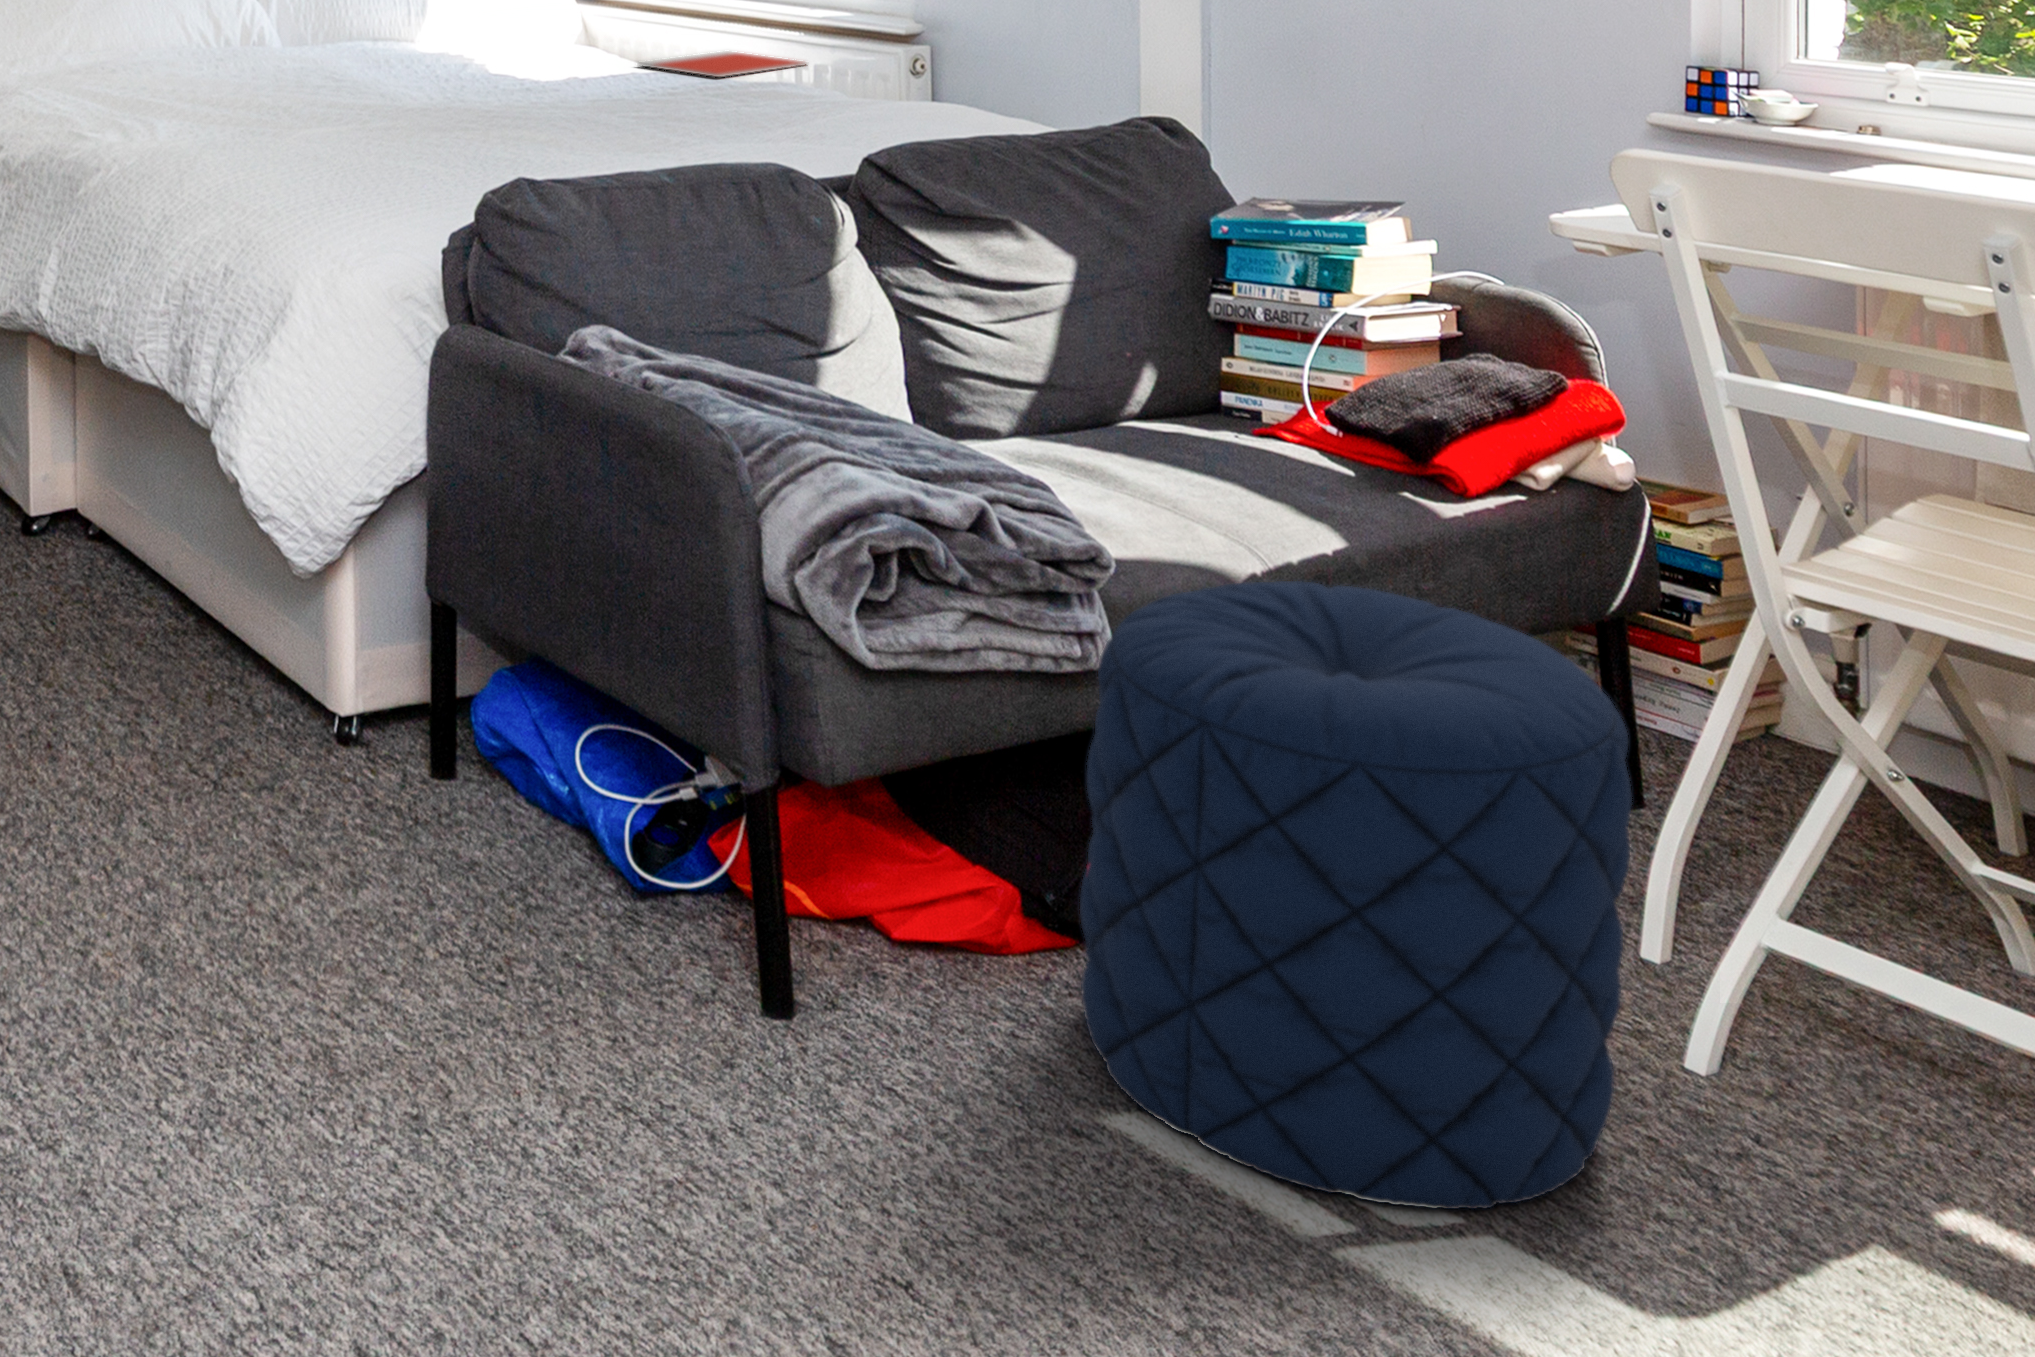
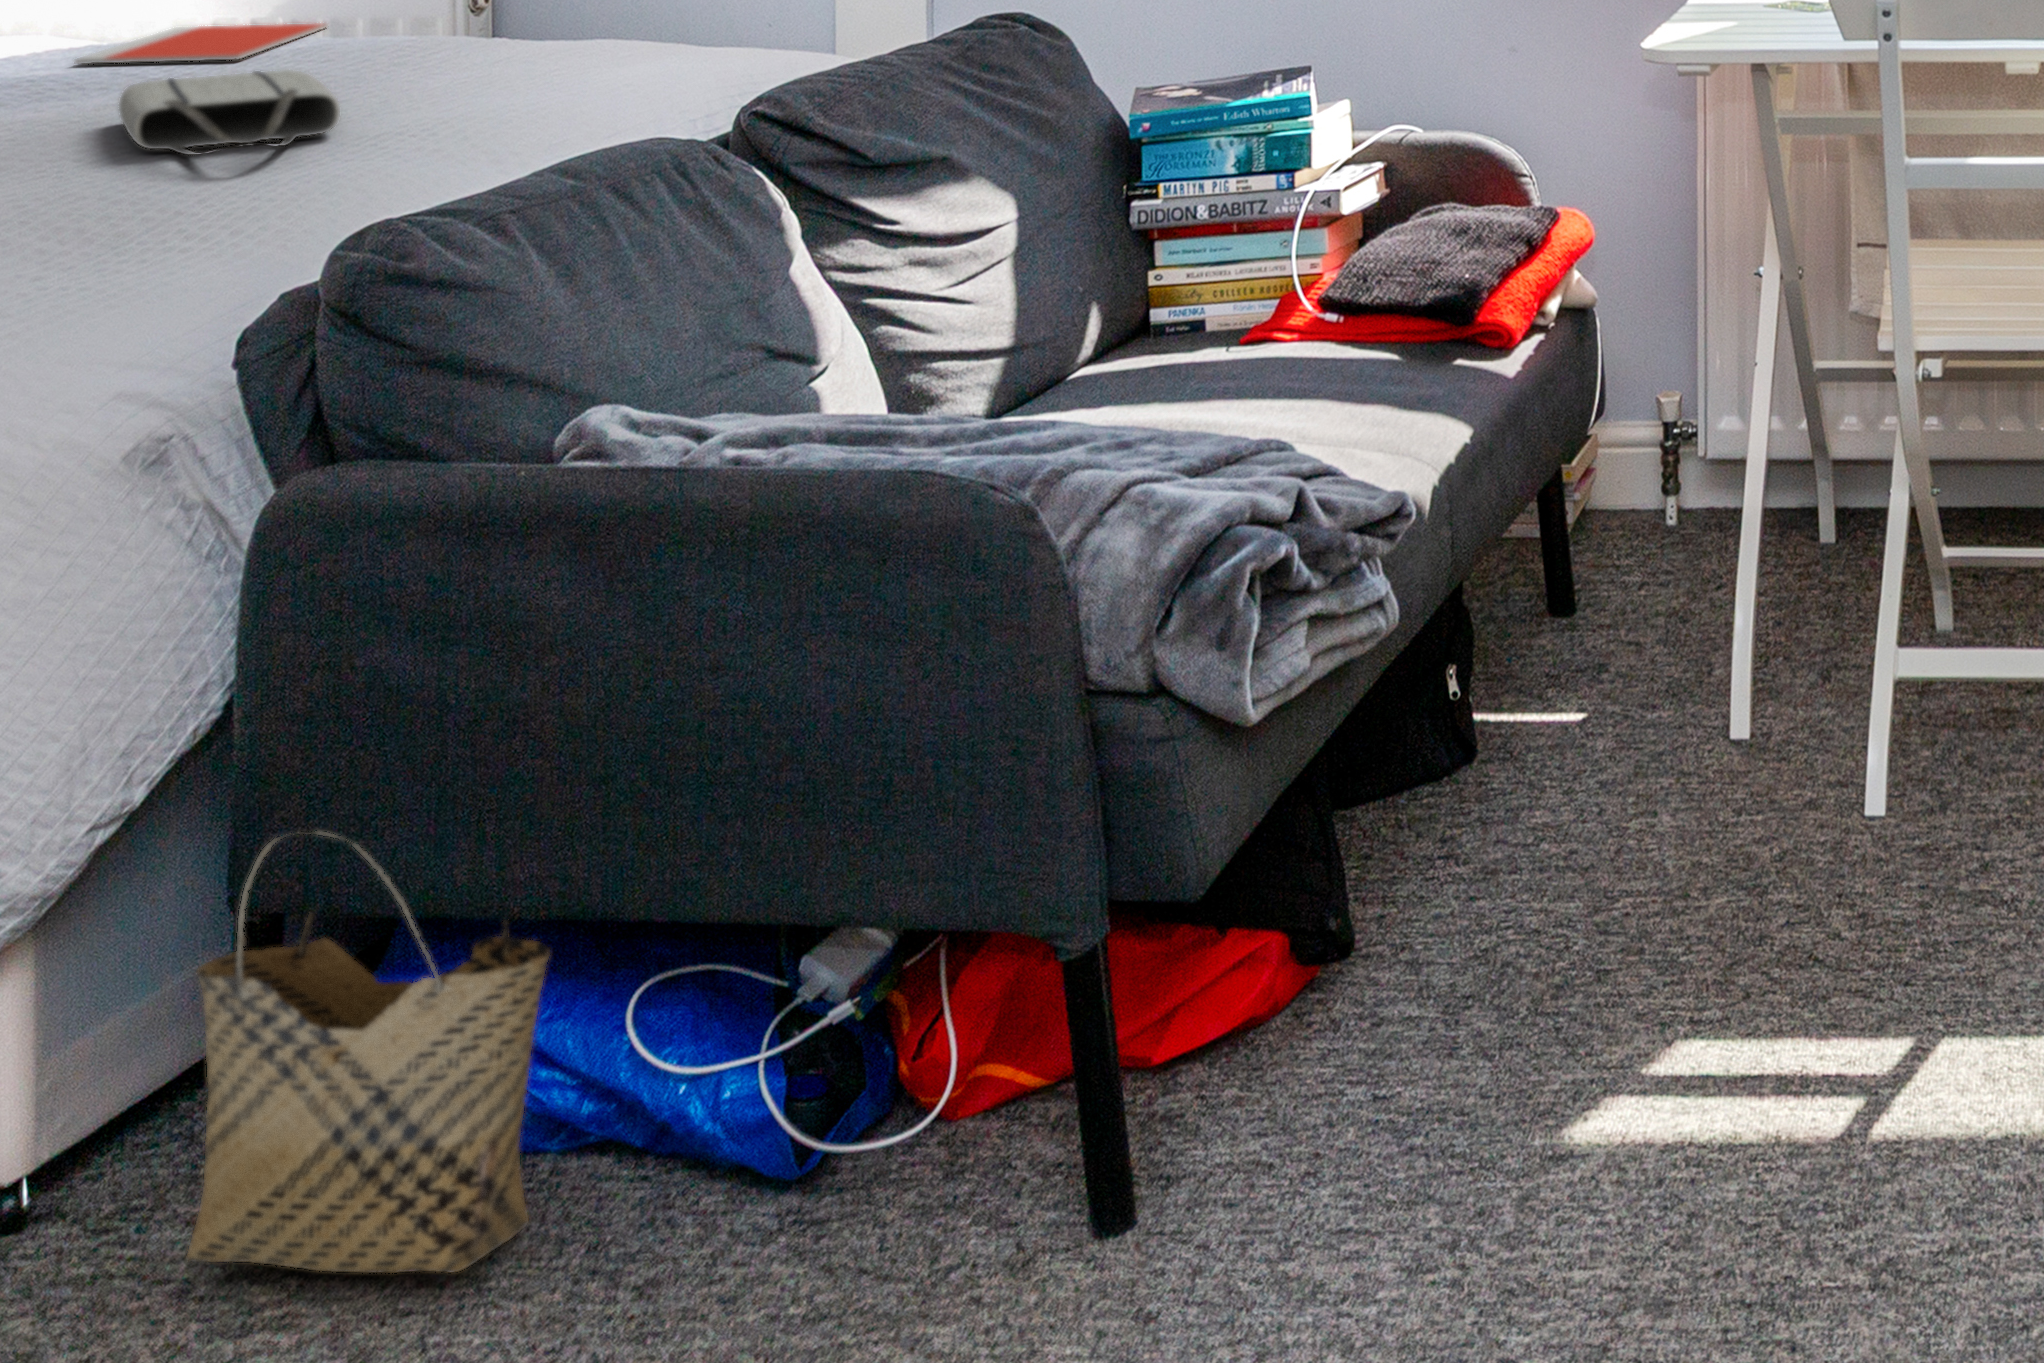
tote bag: none [562,81,697,133] -> present [119,70,340,154]
woven basket: none [337,525,506,835] -> present [187,832,550,1273]
pouf: present [1080,581,1632,1209] -> none [1424,436,1970,1106]

